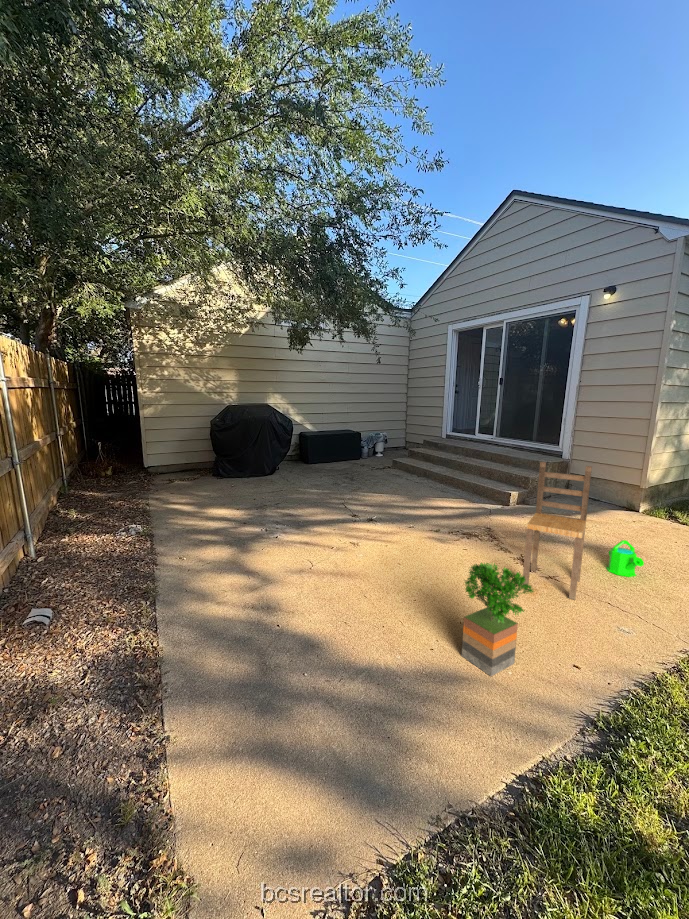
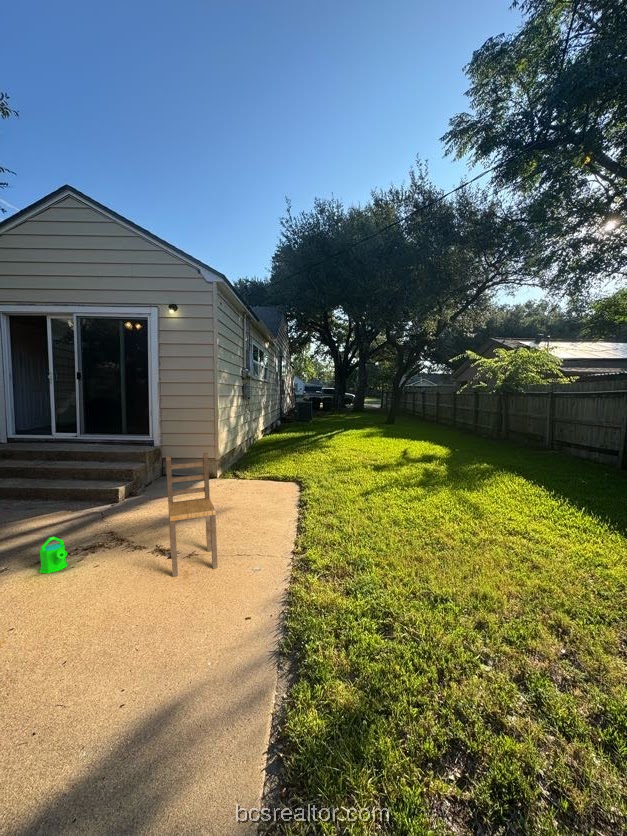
watering can: present [607,540,644,577] -> present [39,536,68,573]
potted tree: present [462,563,533,676] -> none [150,565,218,680]

